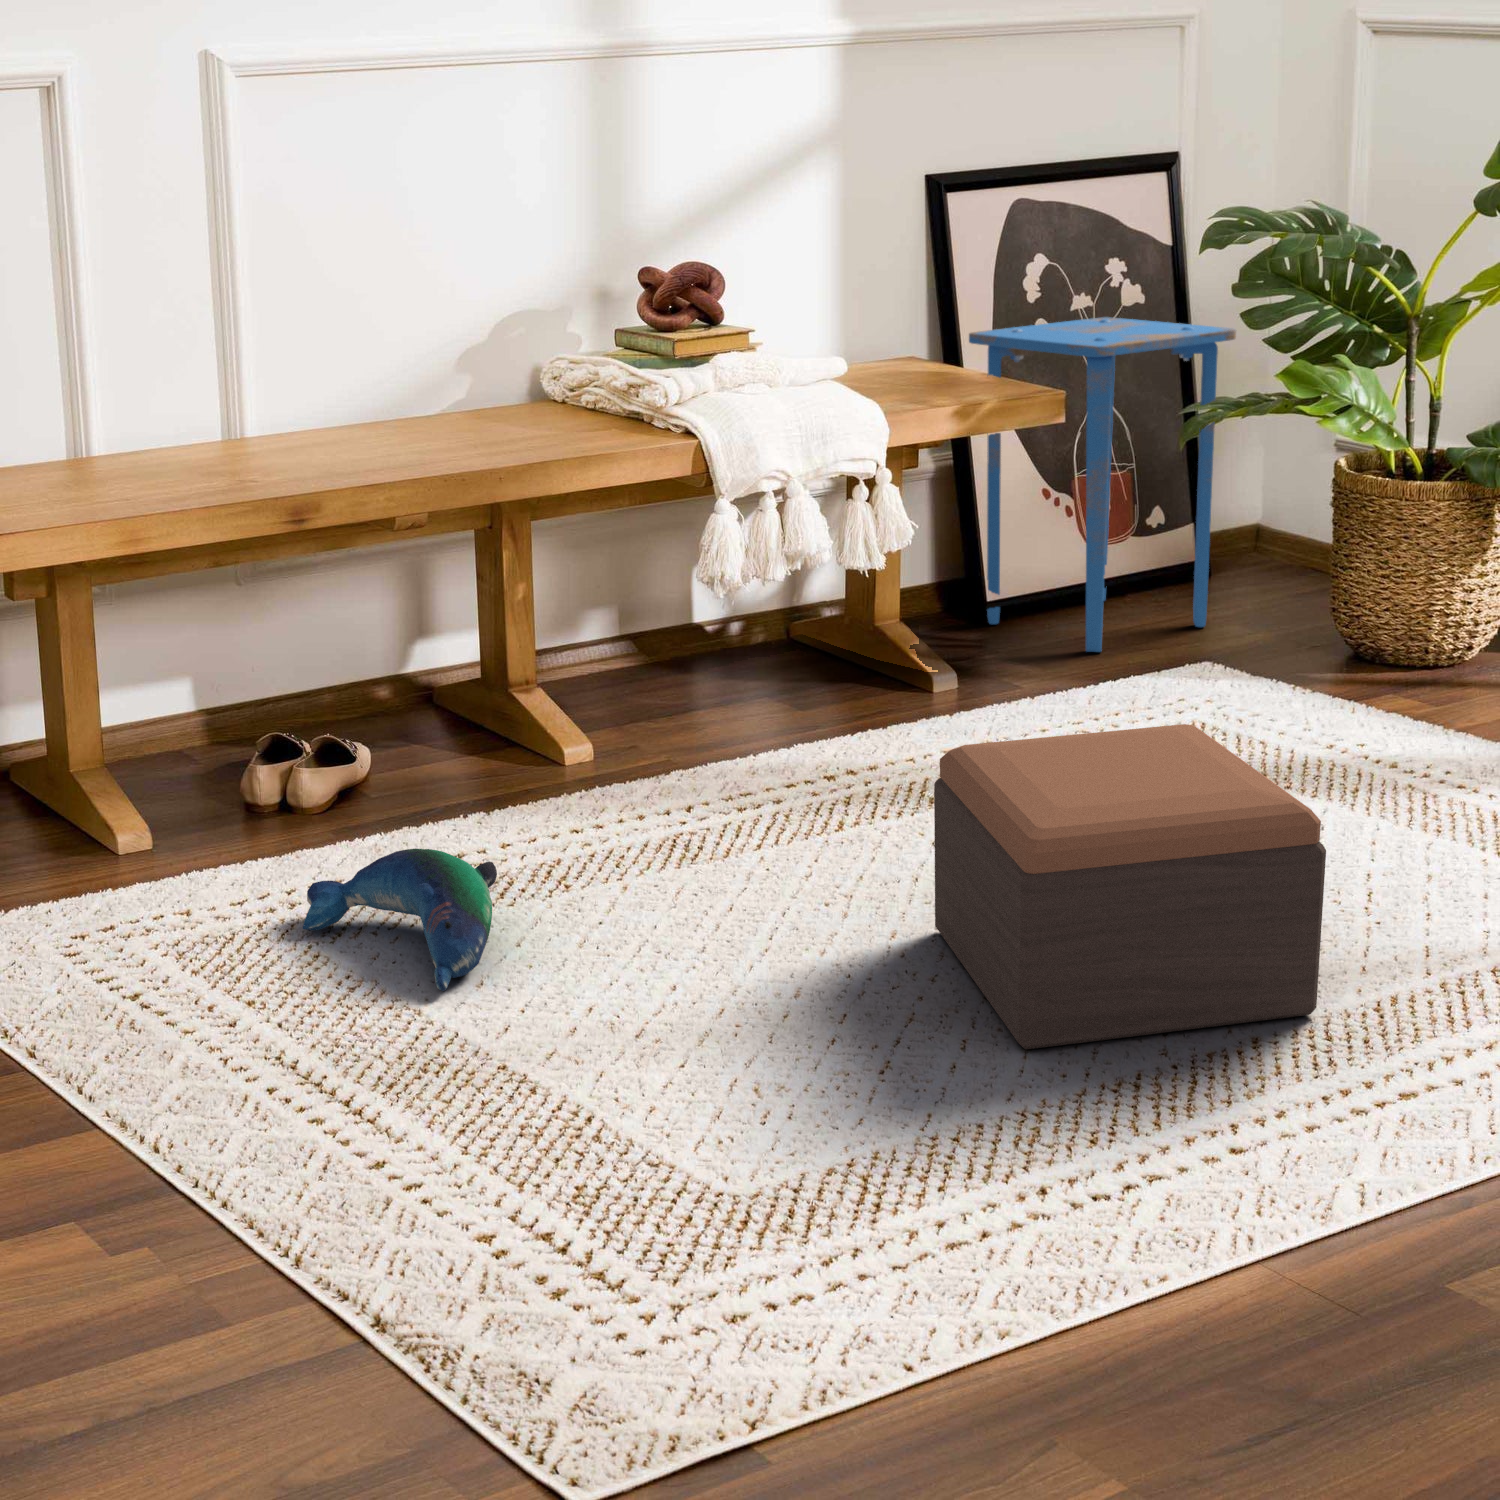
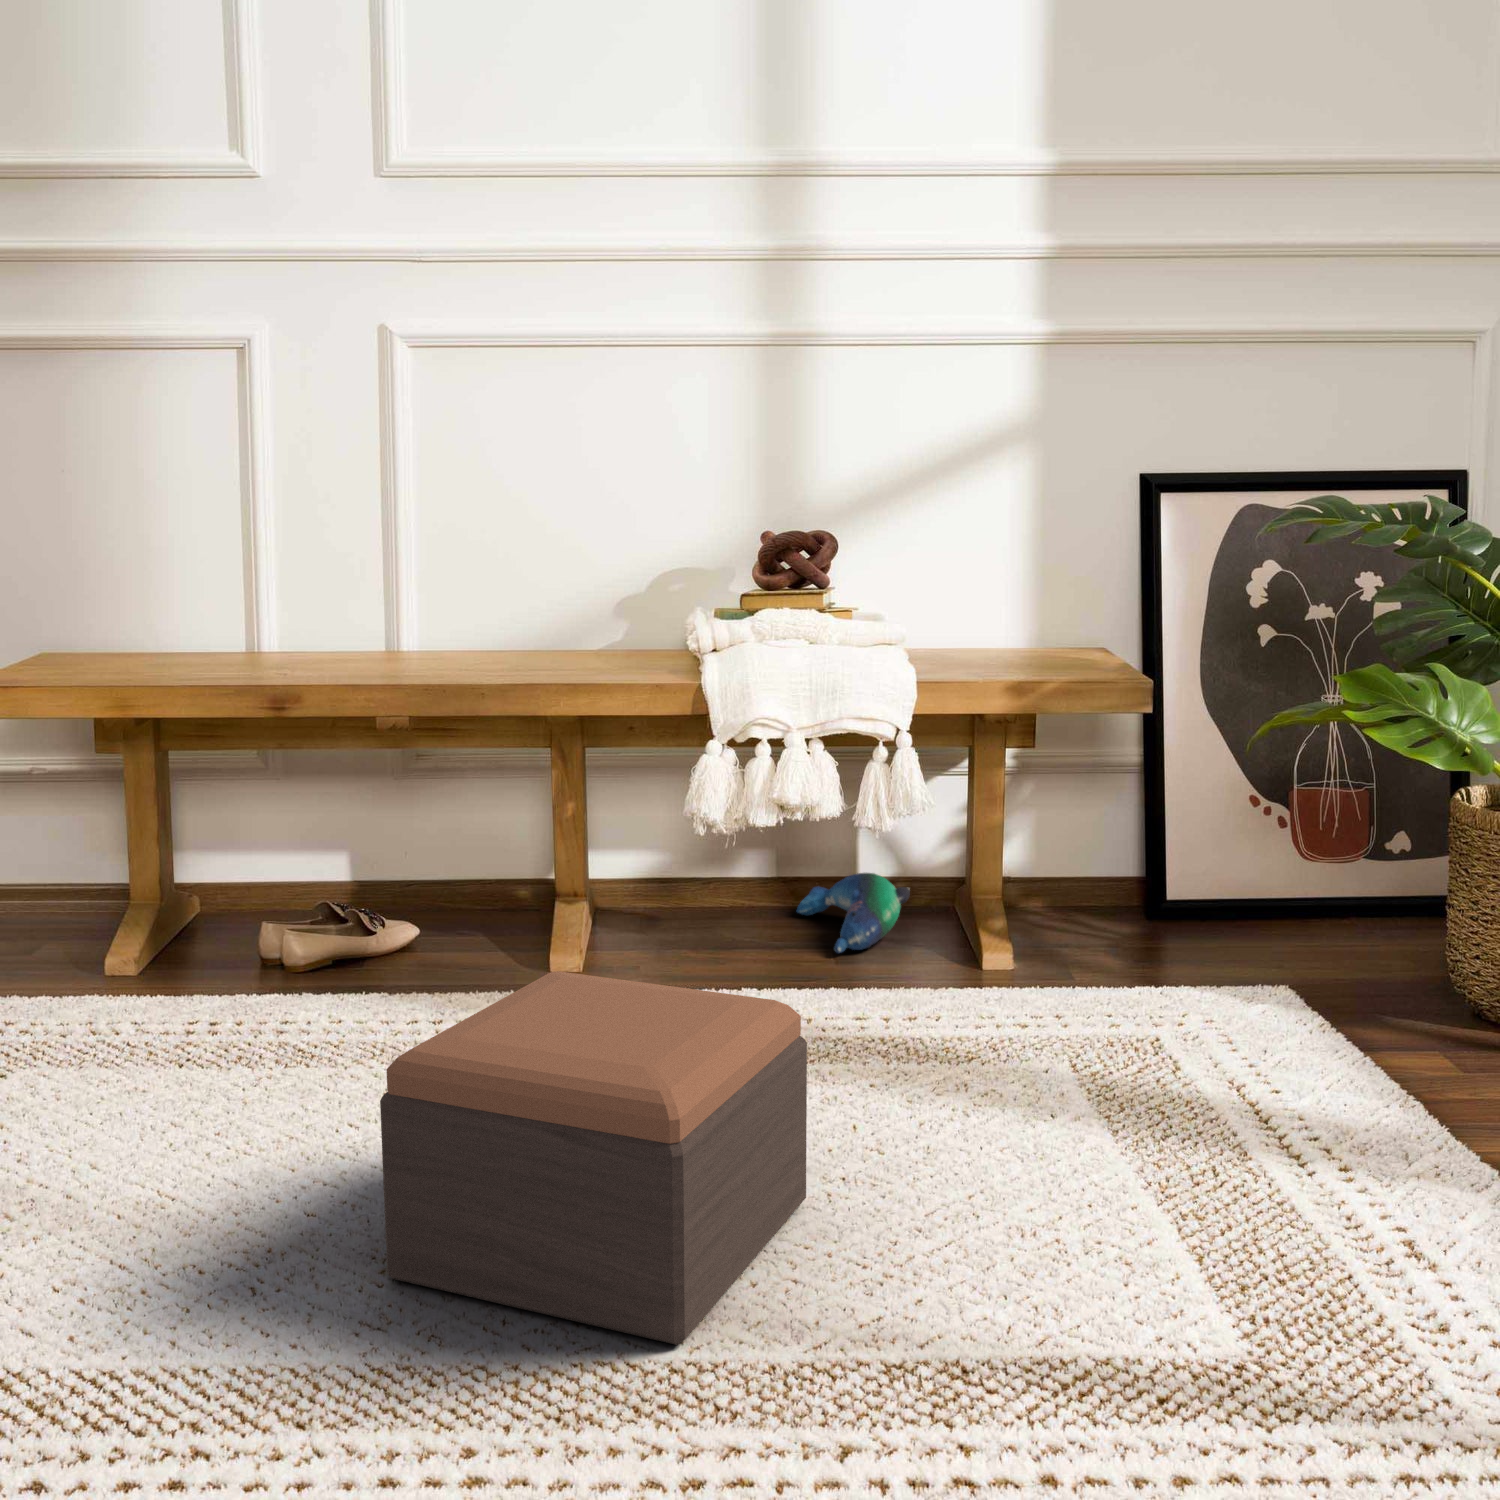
side table: present [969,317,1236,652] -> none [1142,628,1400,961]
plush toy: present [302,848,497,991] -> present [796,873,910,953]

